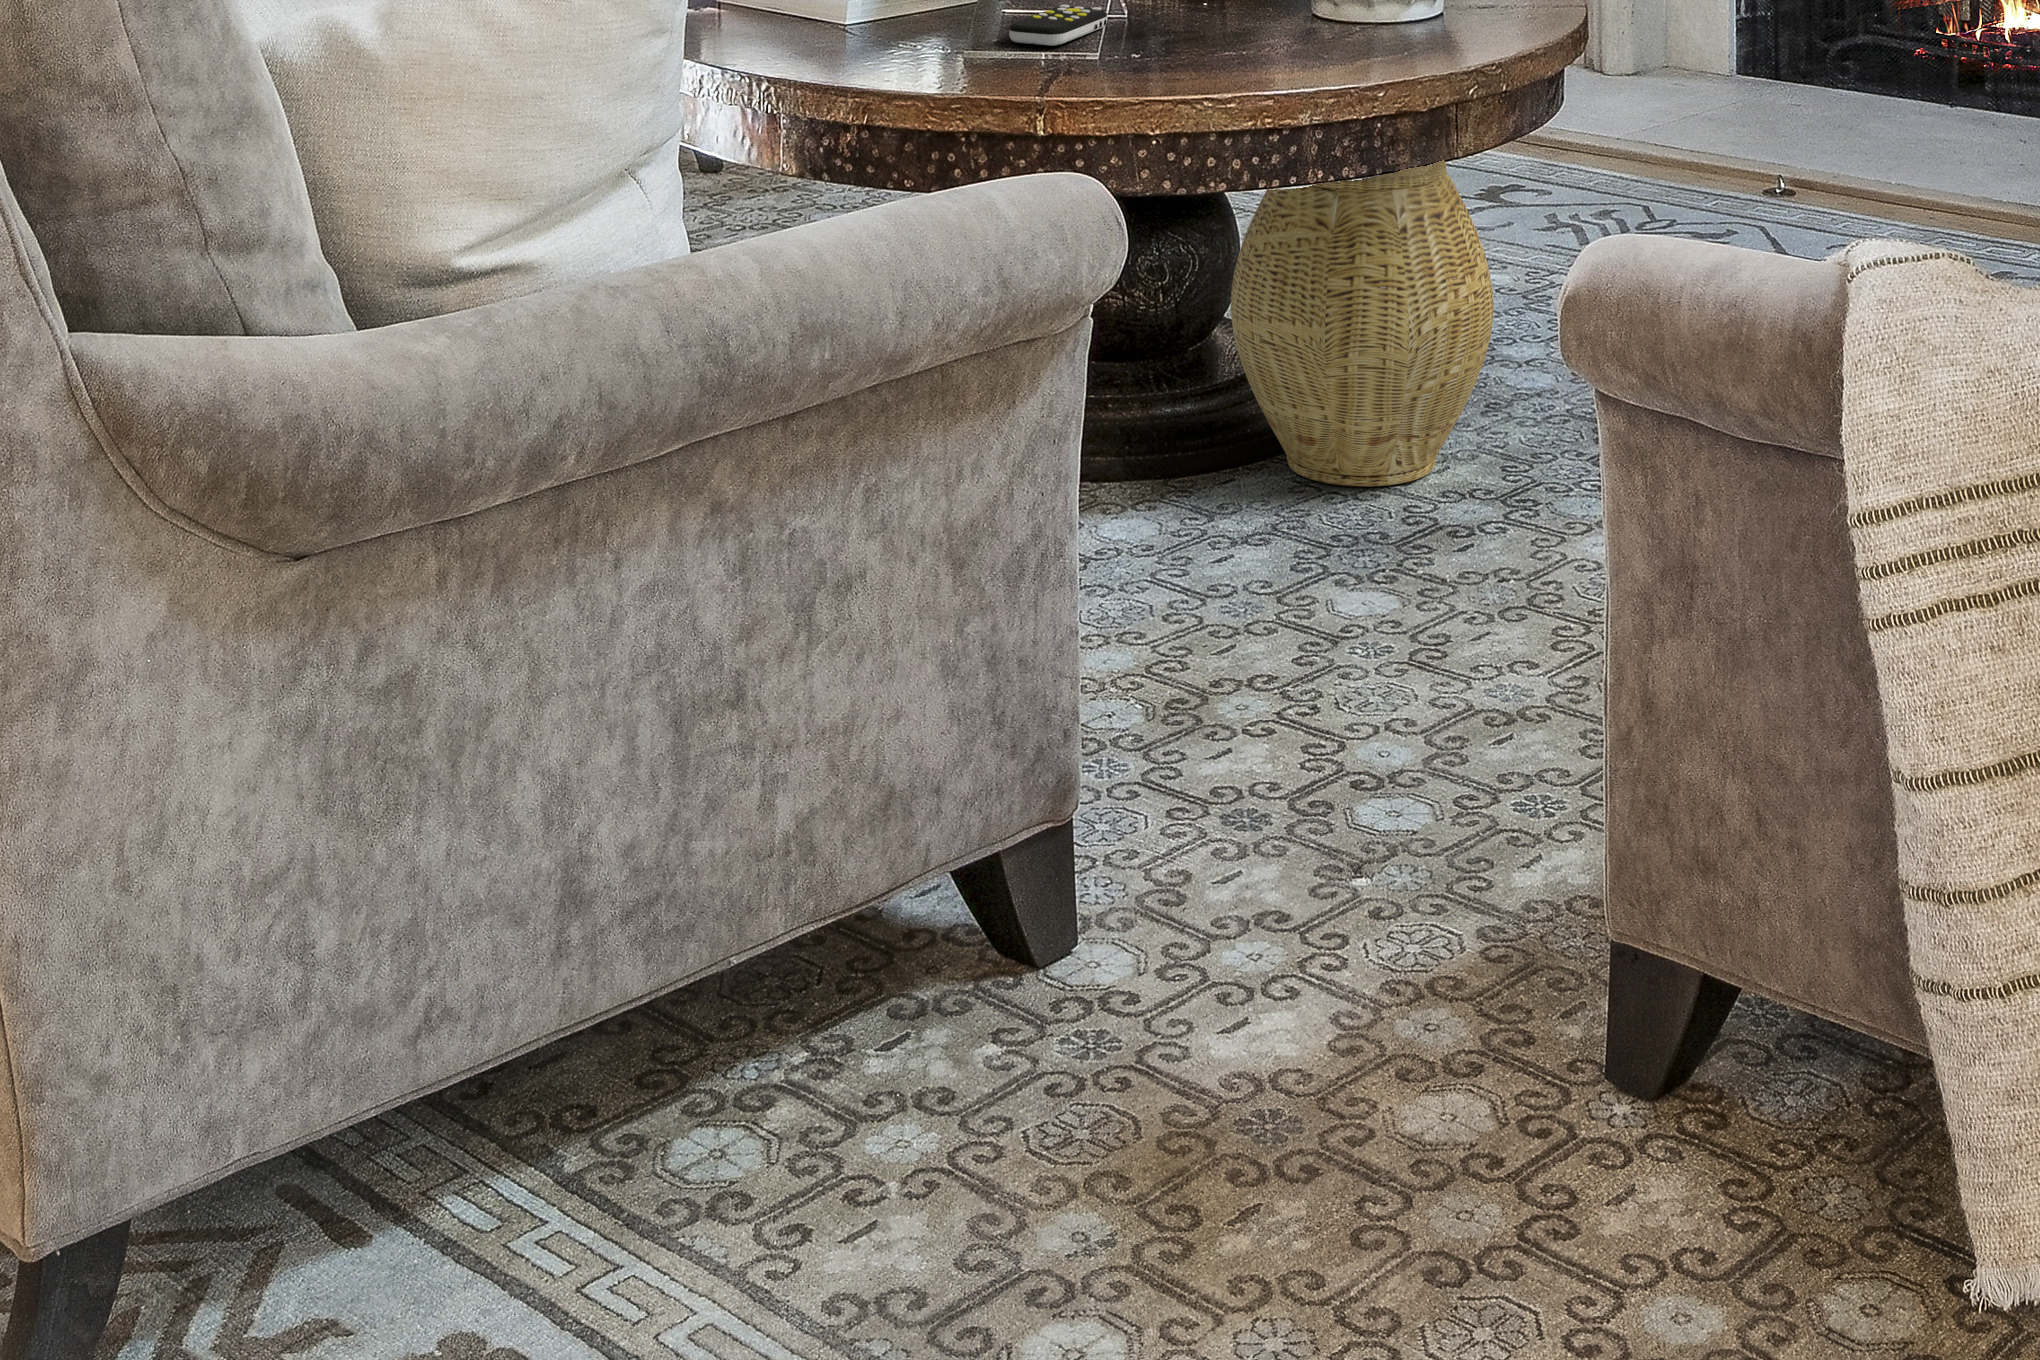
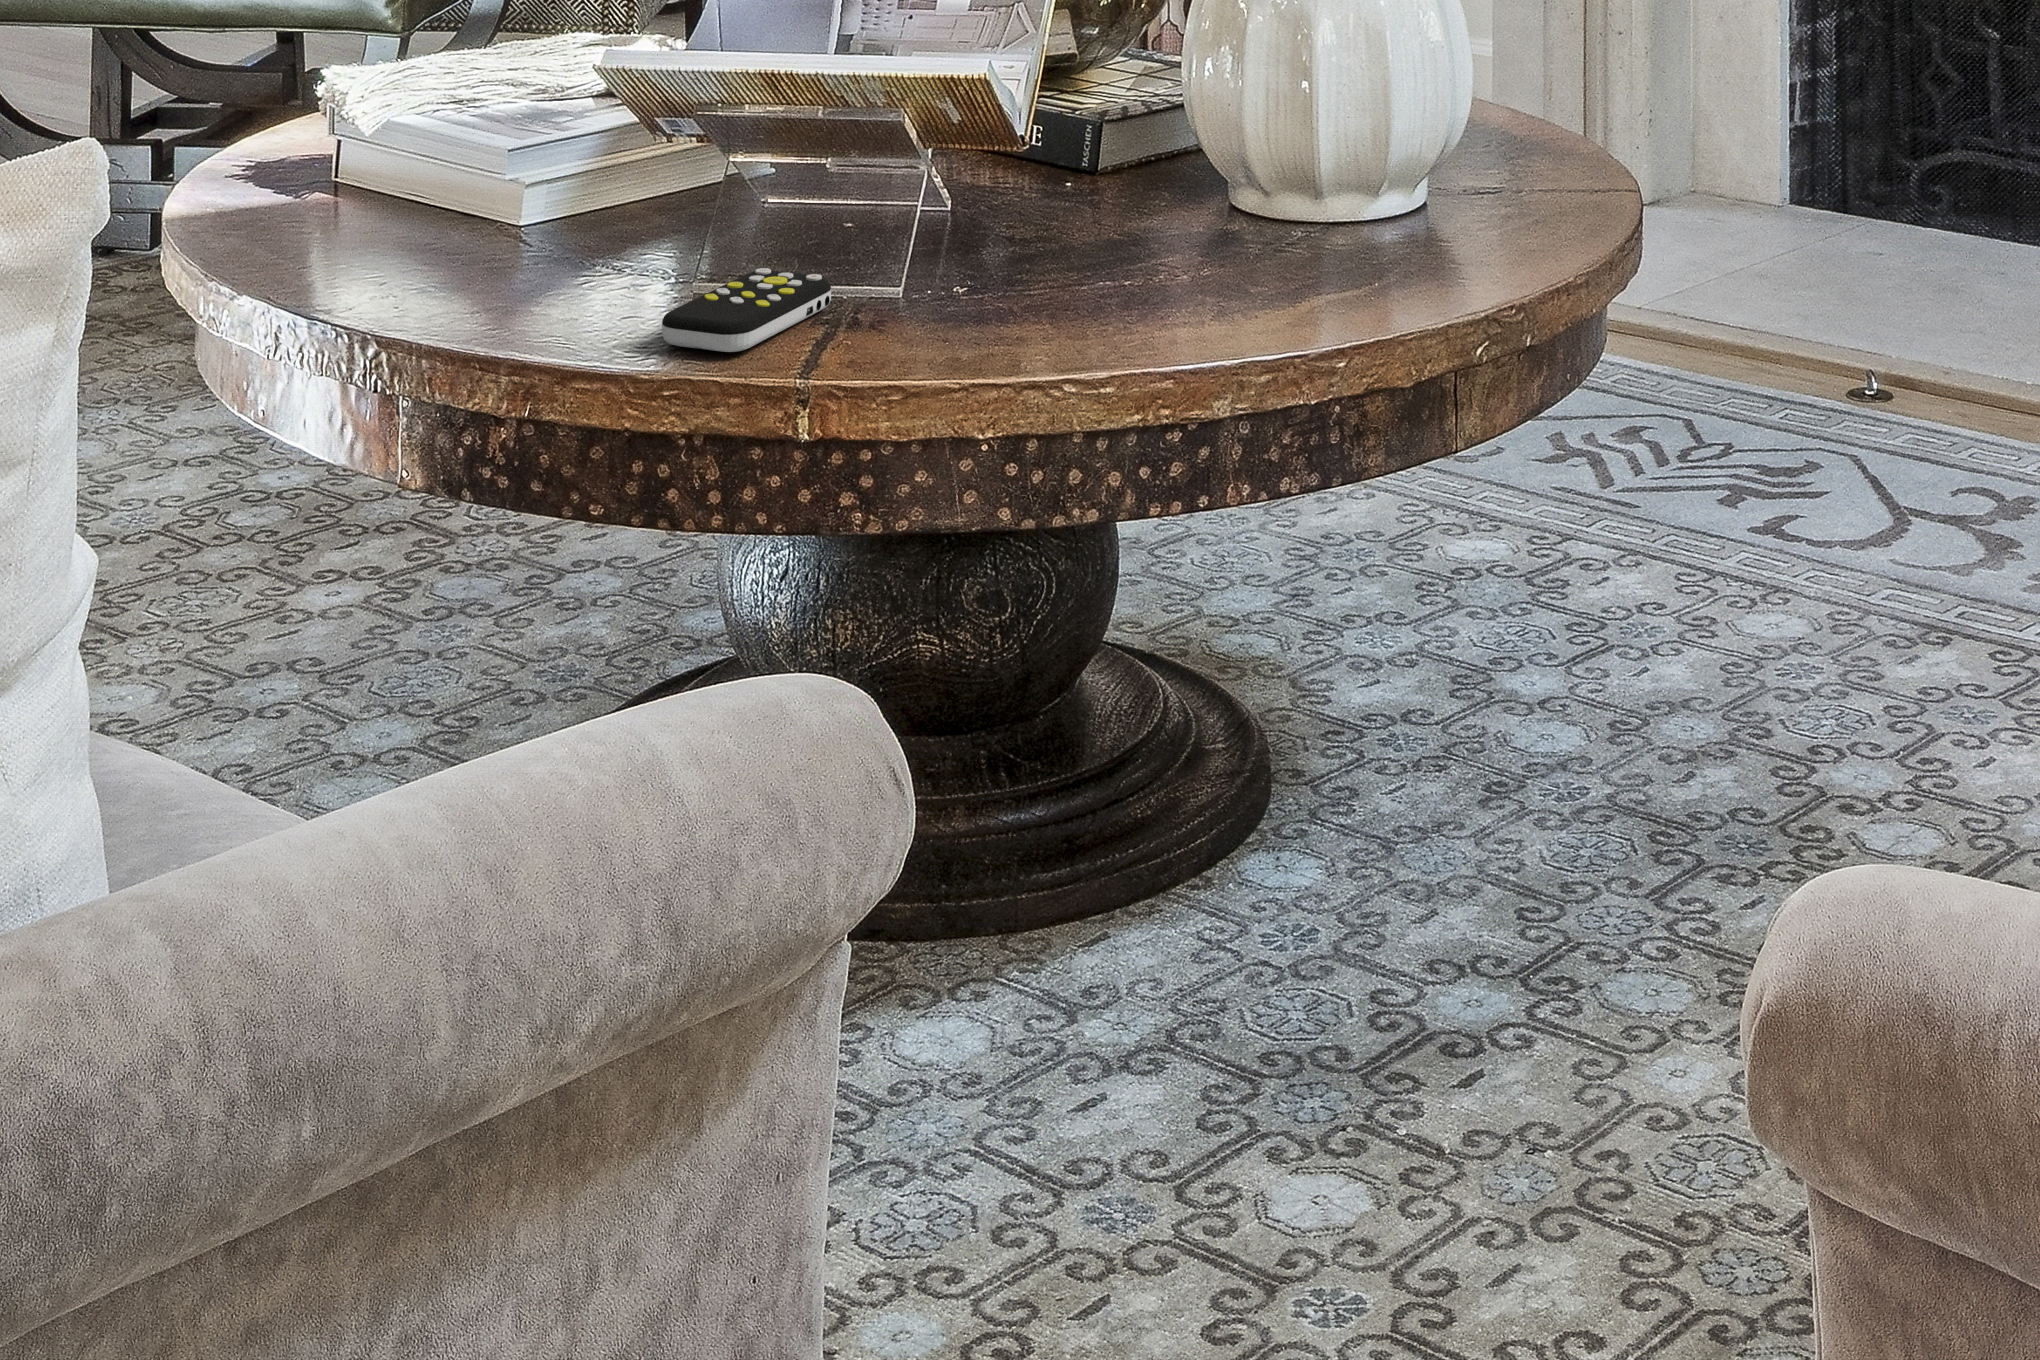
woven basket: present [1231,160,1493,486] -> none [1037,470,1457,1053]

